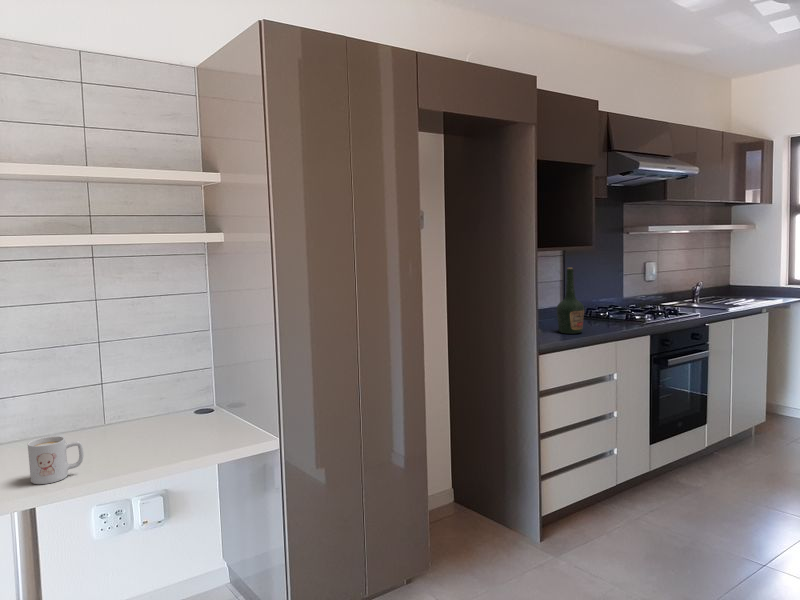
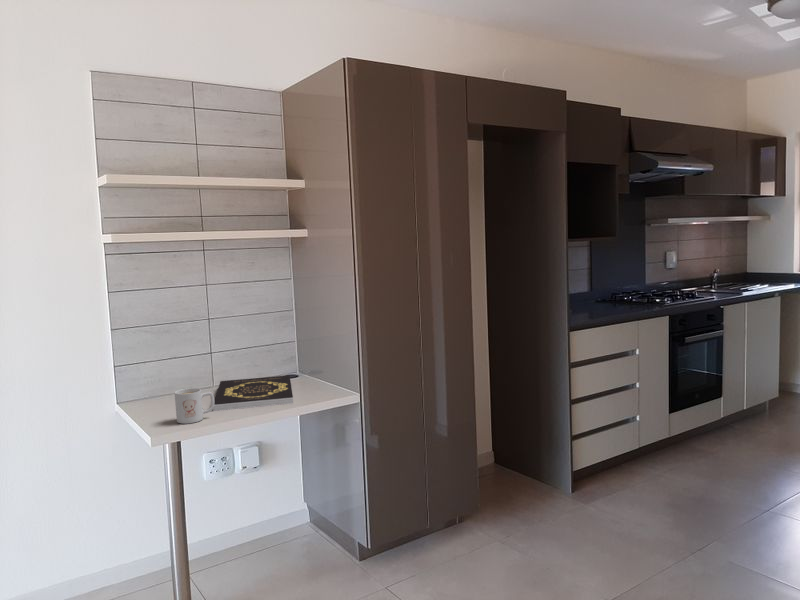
bottle: present [557,268,584,334] -> none [585,256,610,314]
book: none [85,410,201,464] -> present [212,375,293,411]

